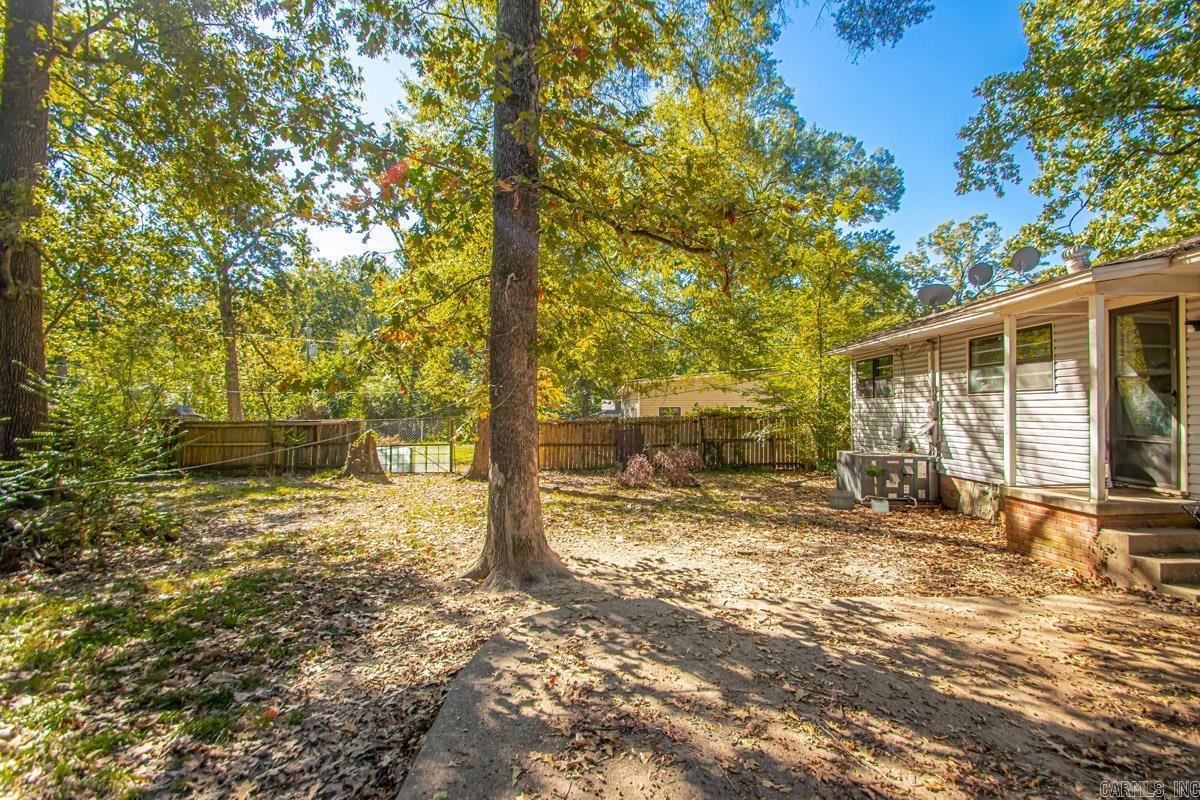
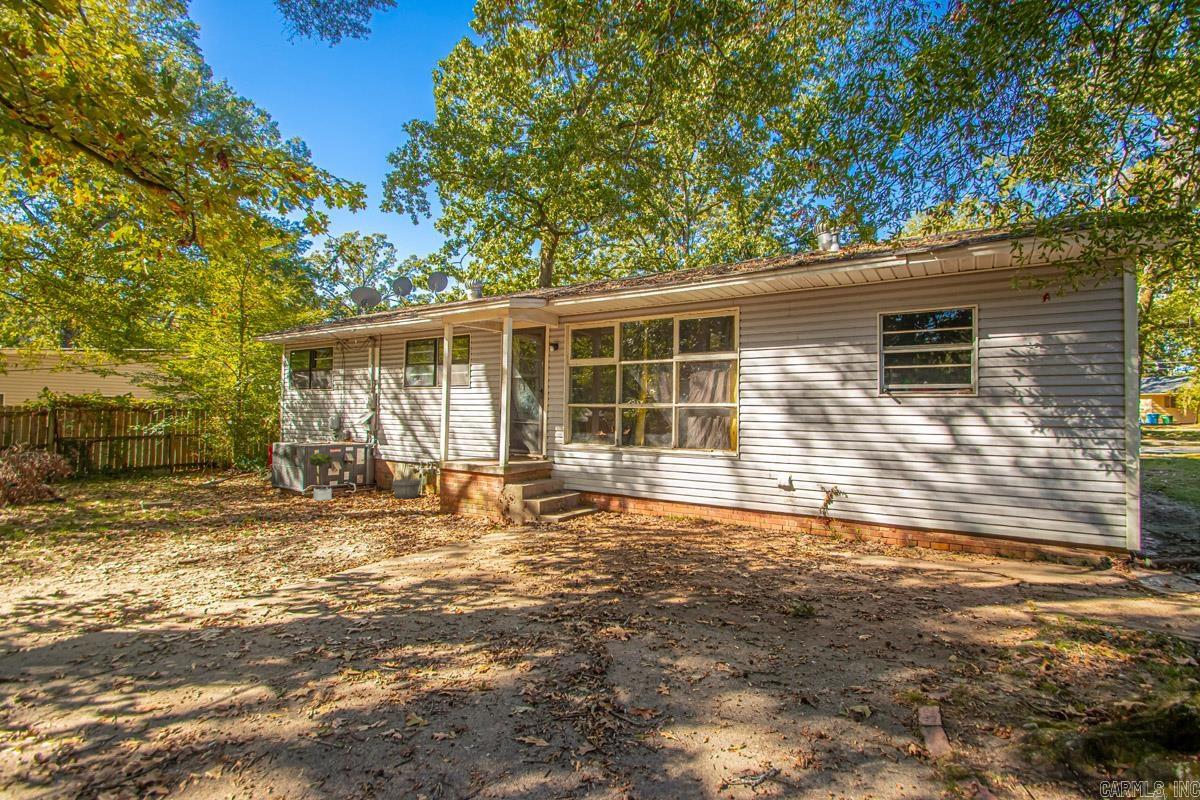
wooden bucket: present [826,488,855,510] -> present [392,478,421,499]

